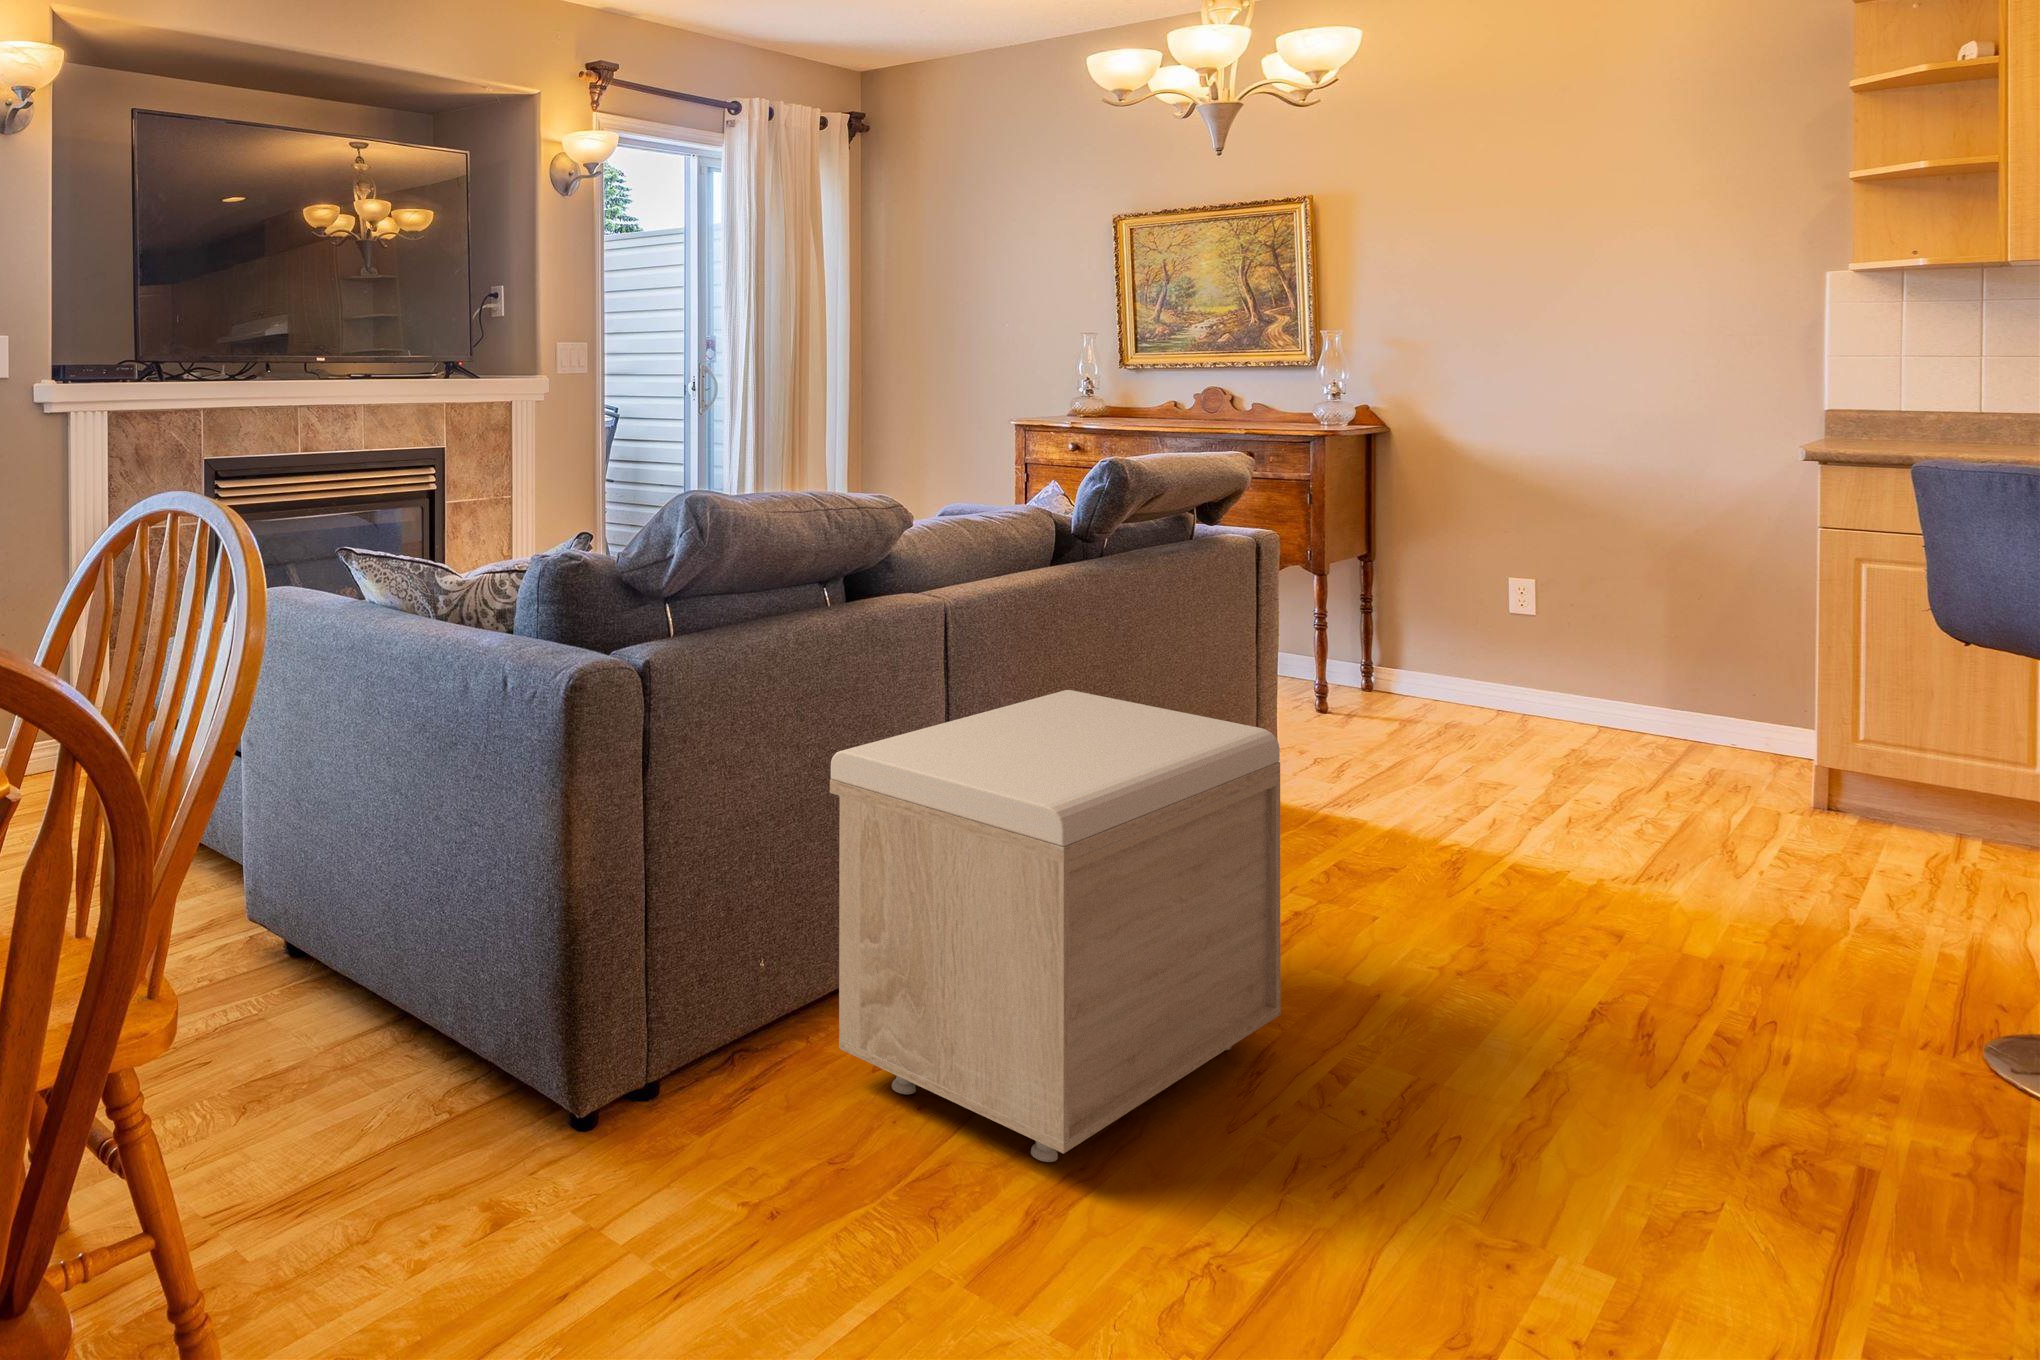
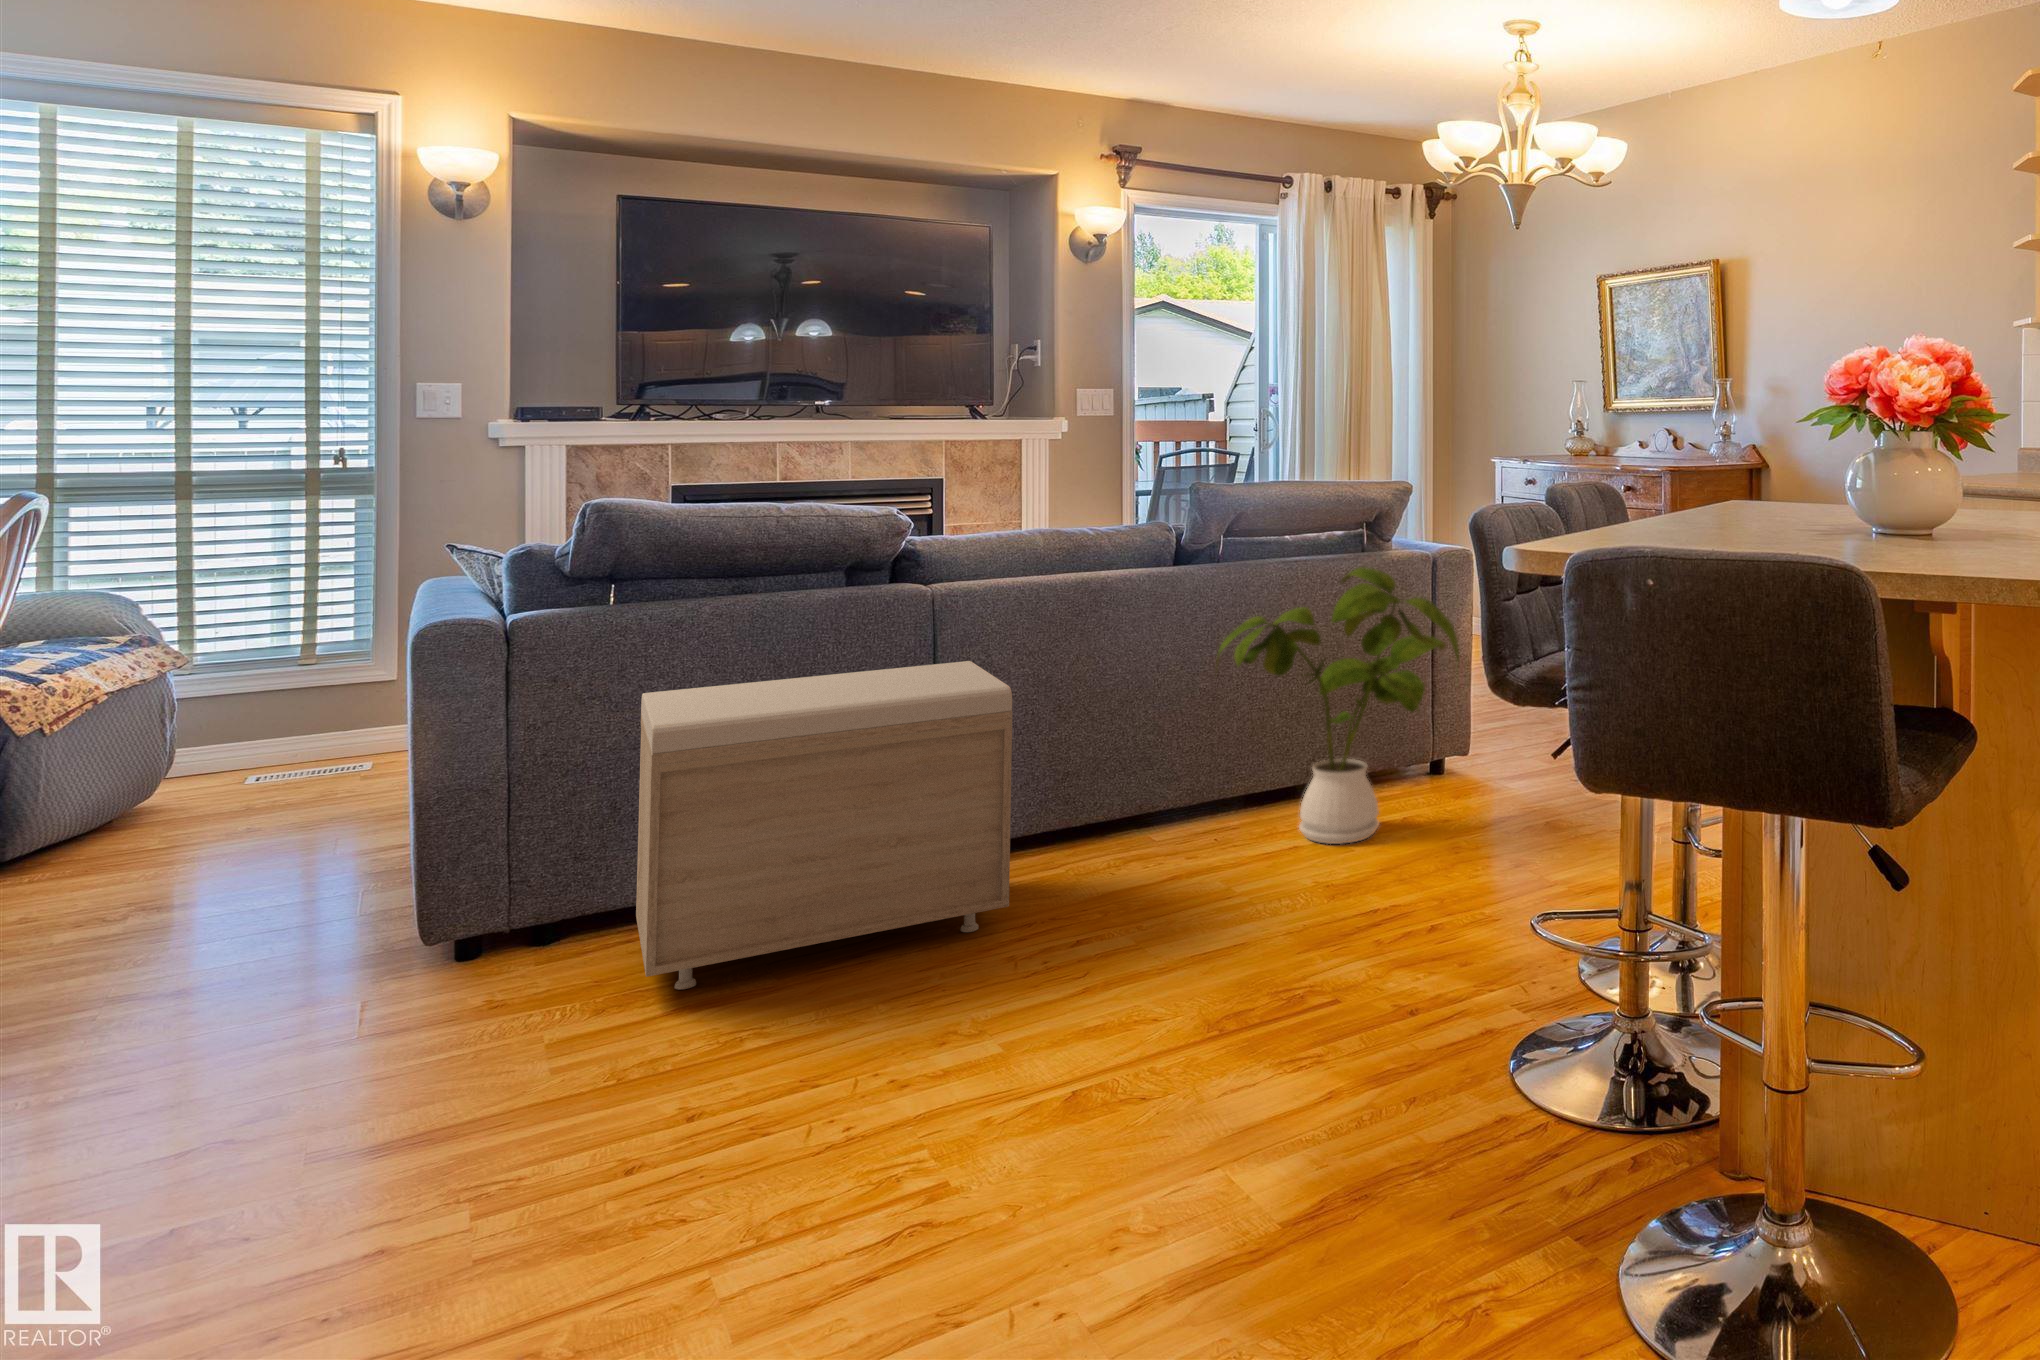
house plant: none [1225,561,1601,899] -> present [1216,567,1459,844]

